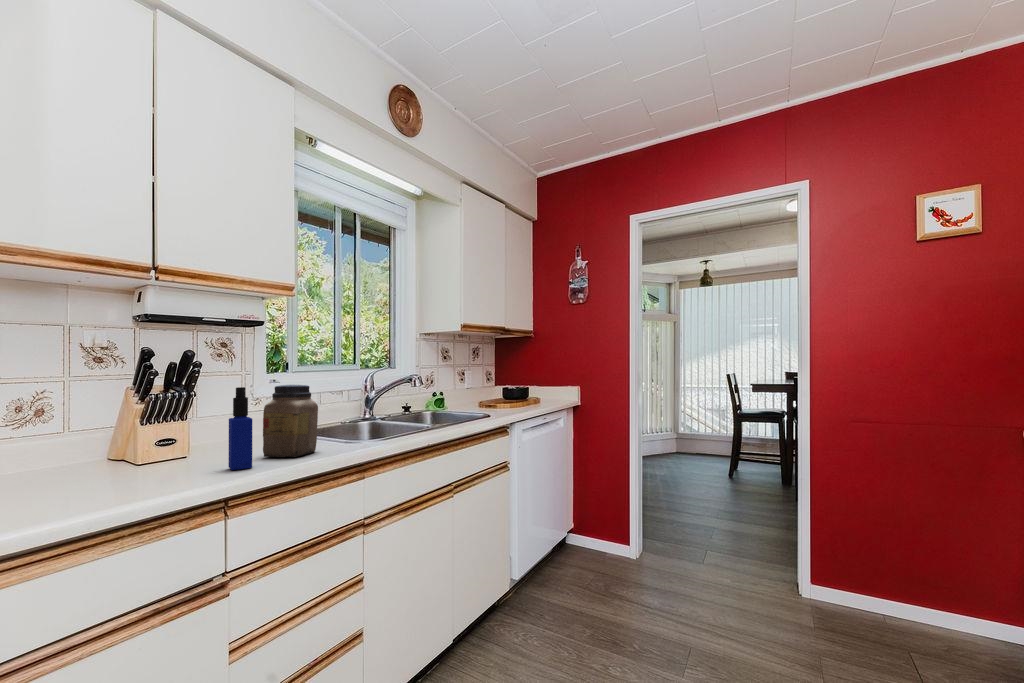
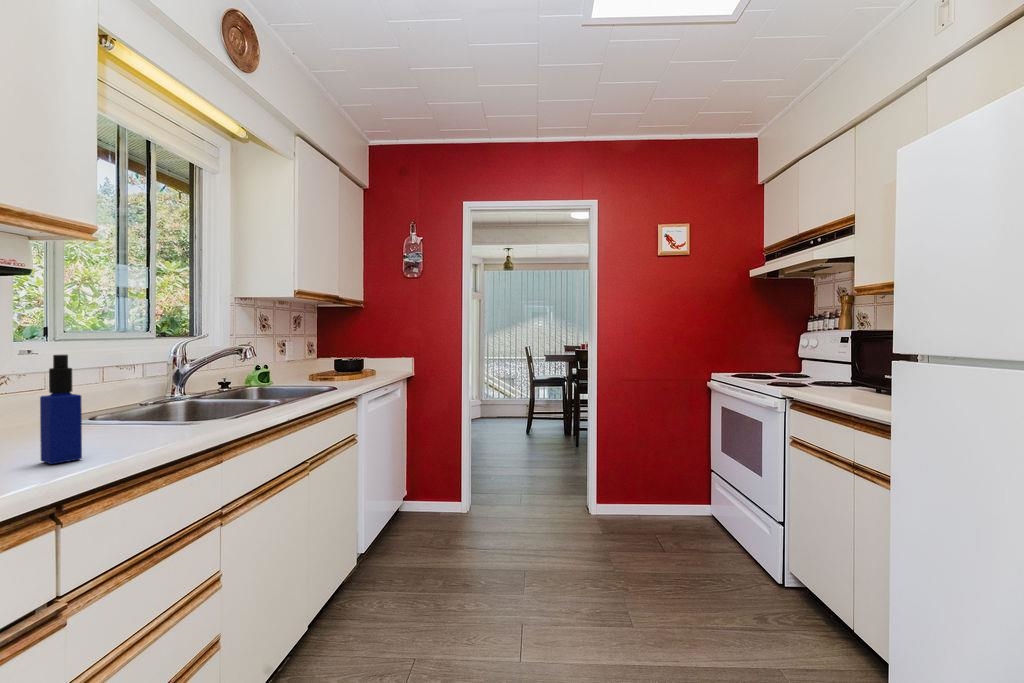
jar: present [263,385,318,457] -> none [81,353,159,446]

